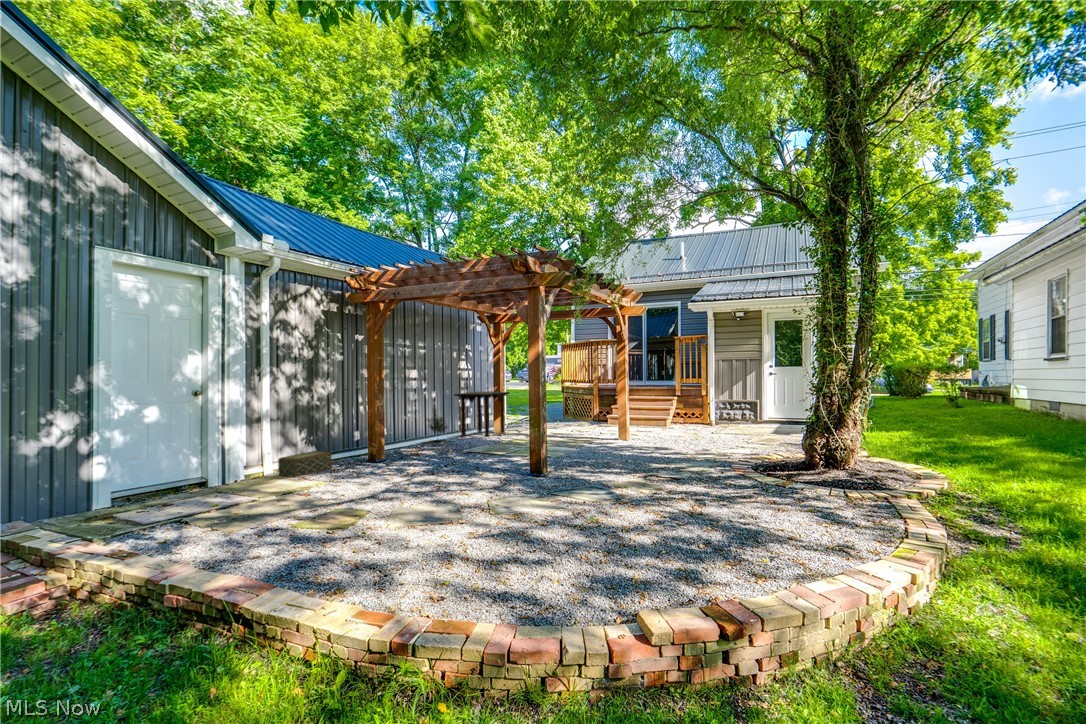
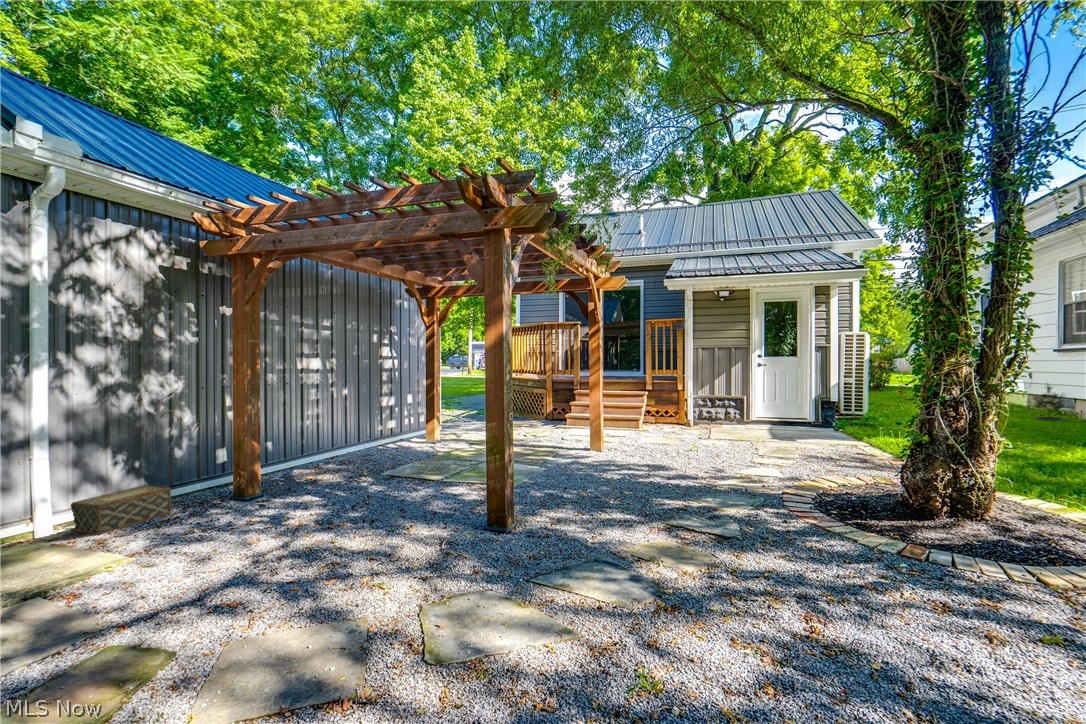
side table: present [454,392,510,437] -> none [373,387,448,449]
potted tree: present [427,410,448,444] -> present [1033,385,1065,421]

